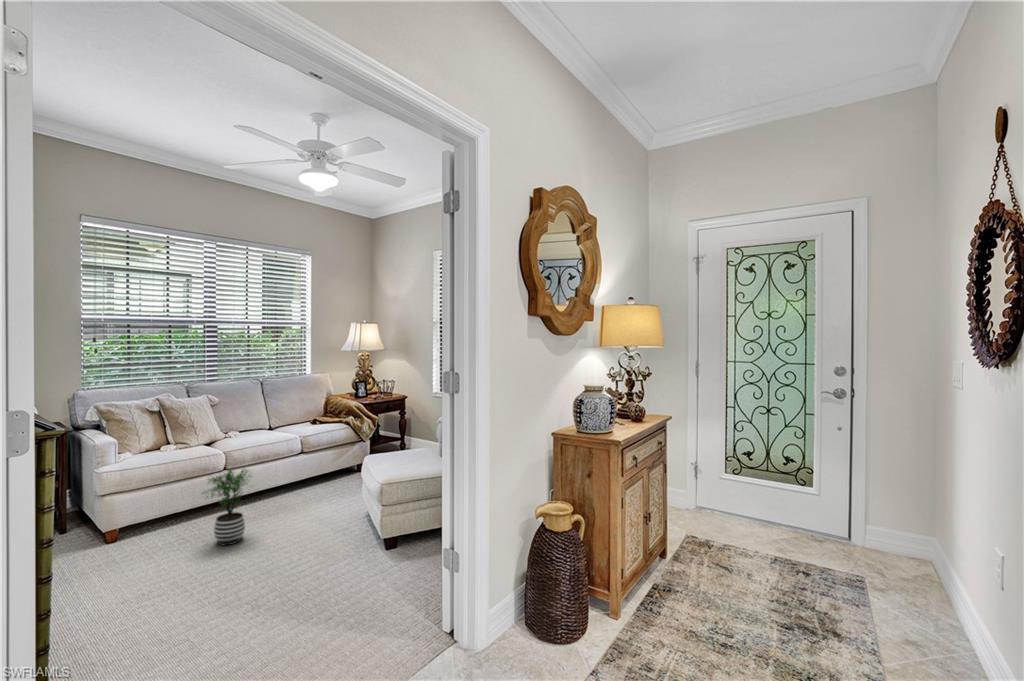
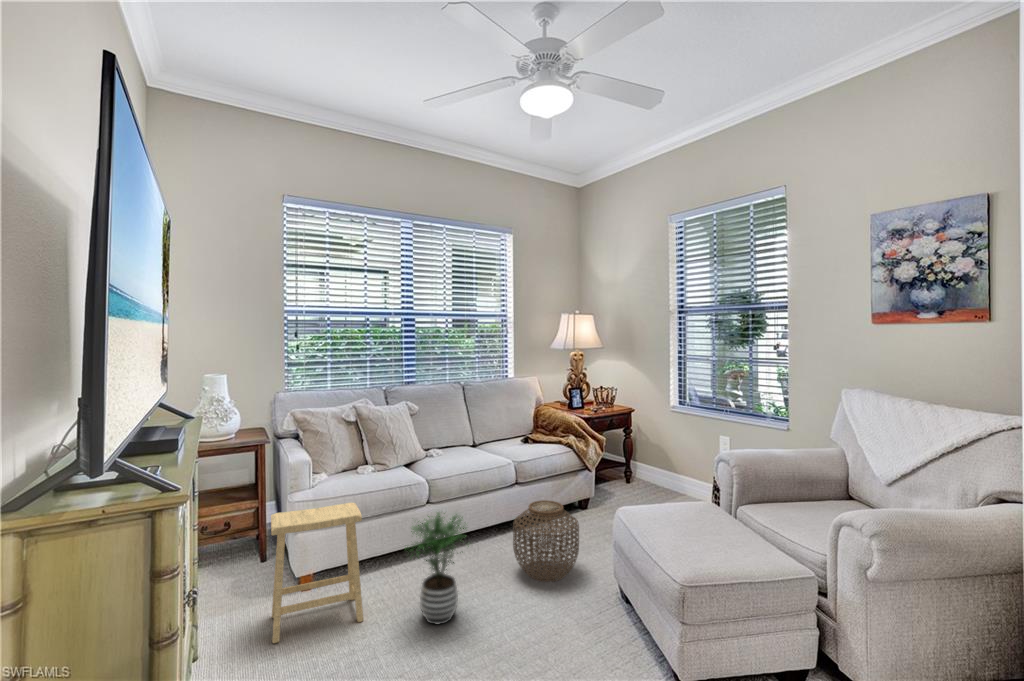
woven basket: none [293,459,343,515] -> present [513,500,579,582]
footstool: none [83,468,167,571] -> present [271,503,363,643]

